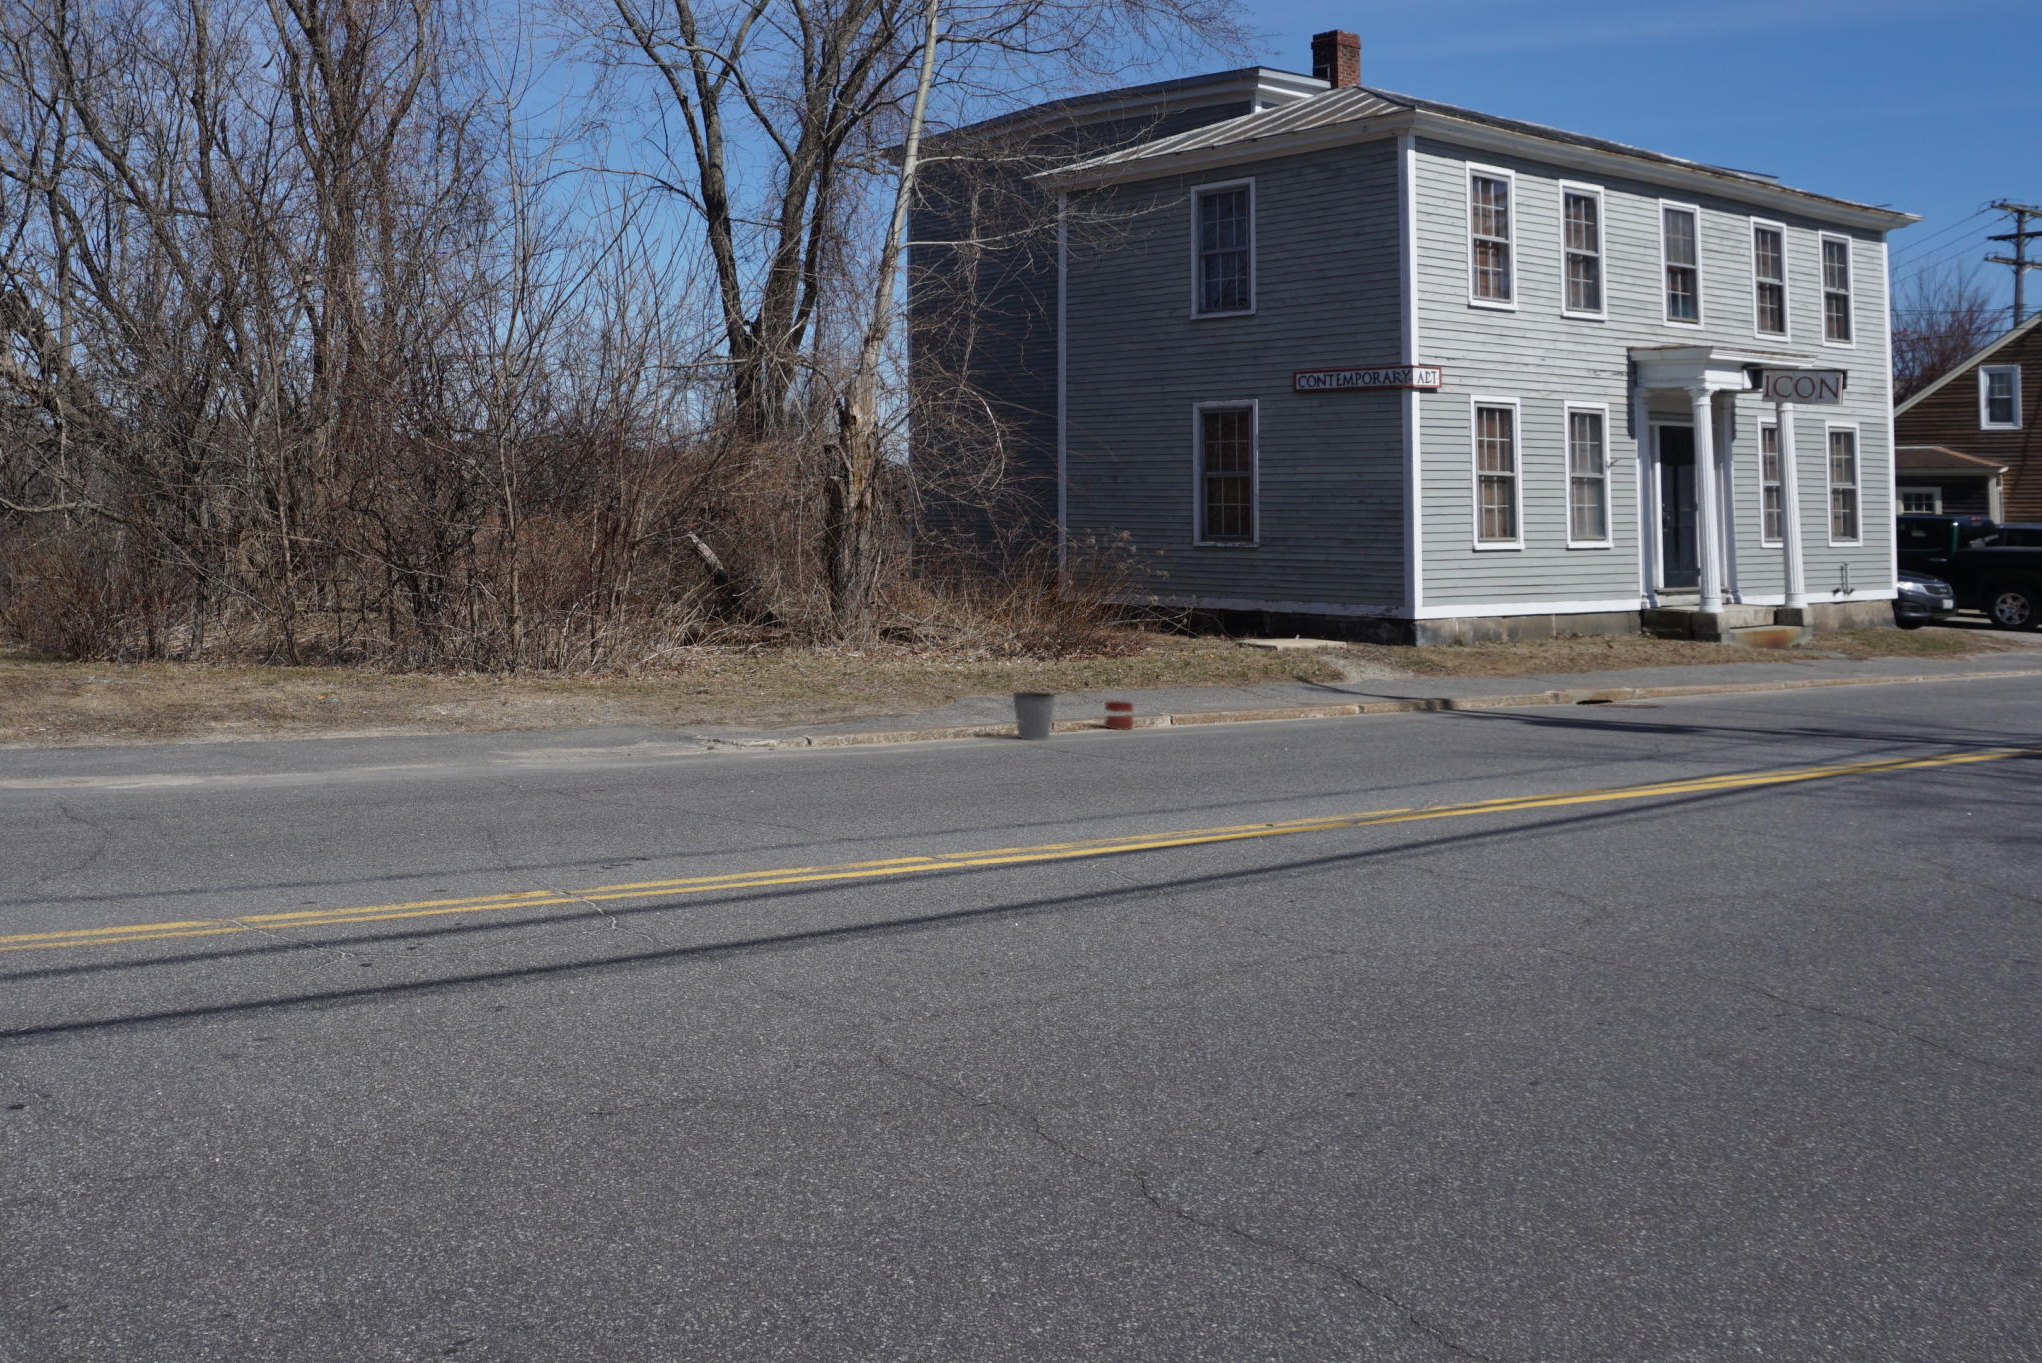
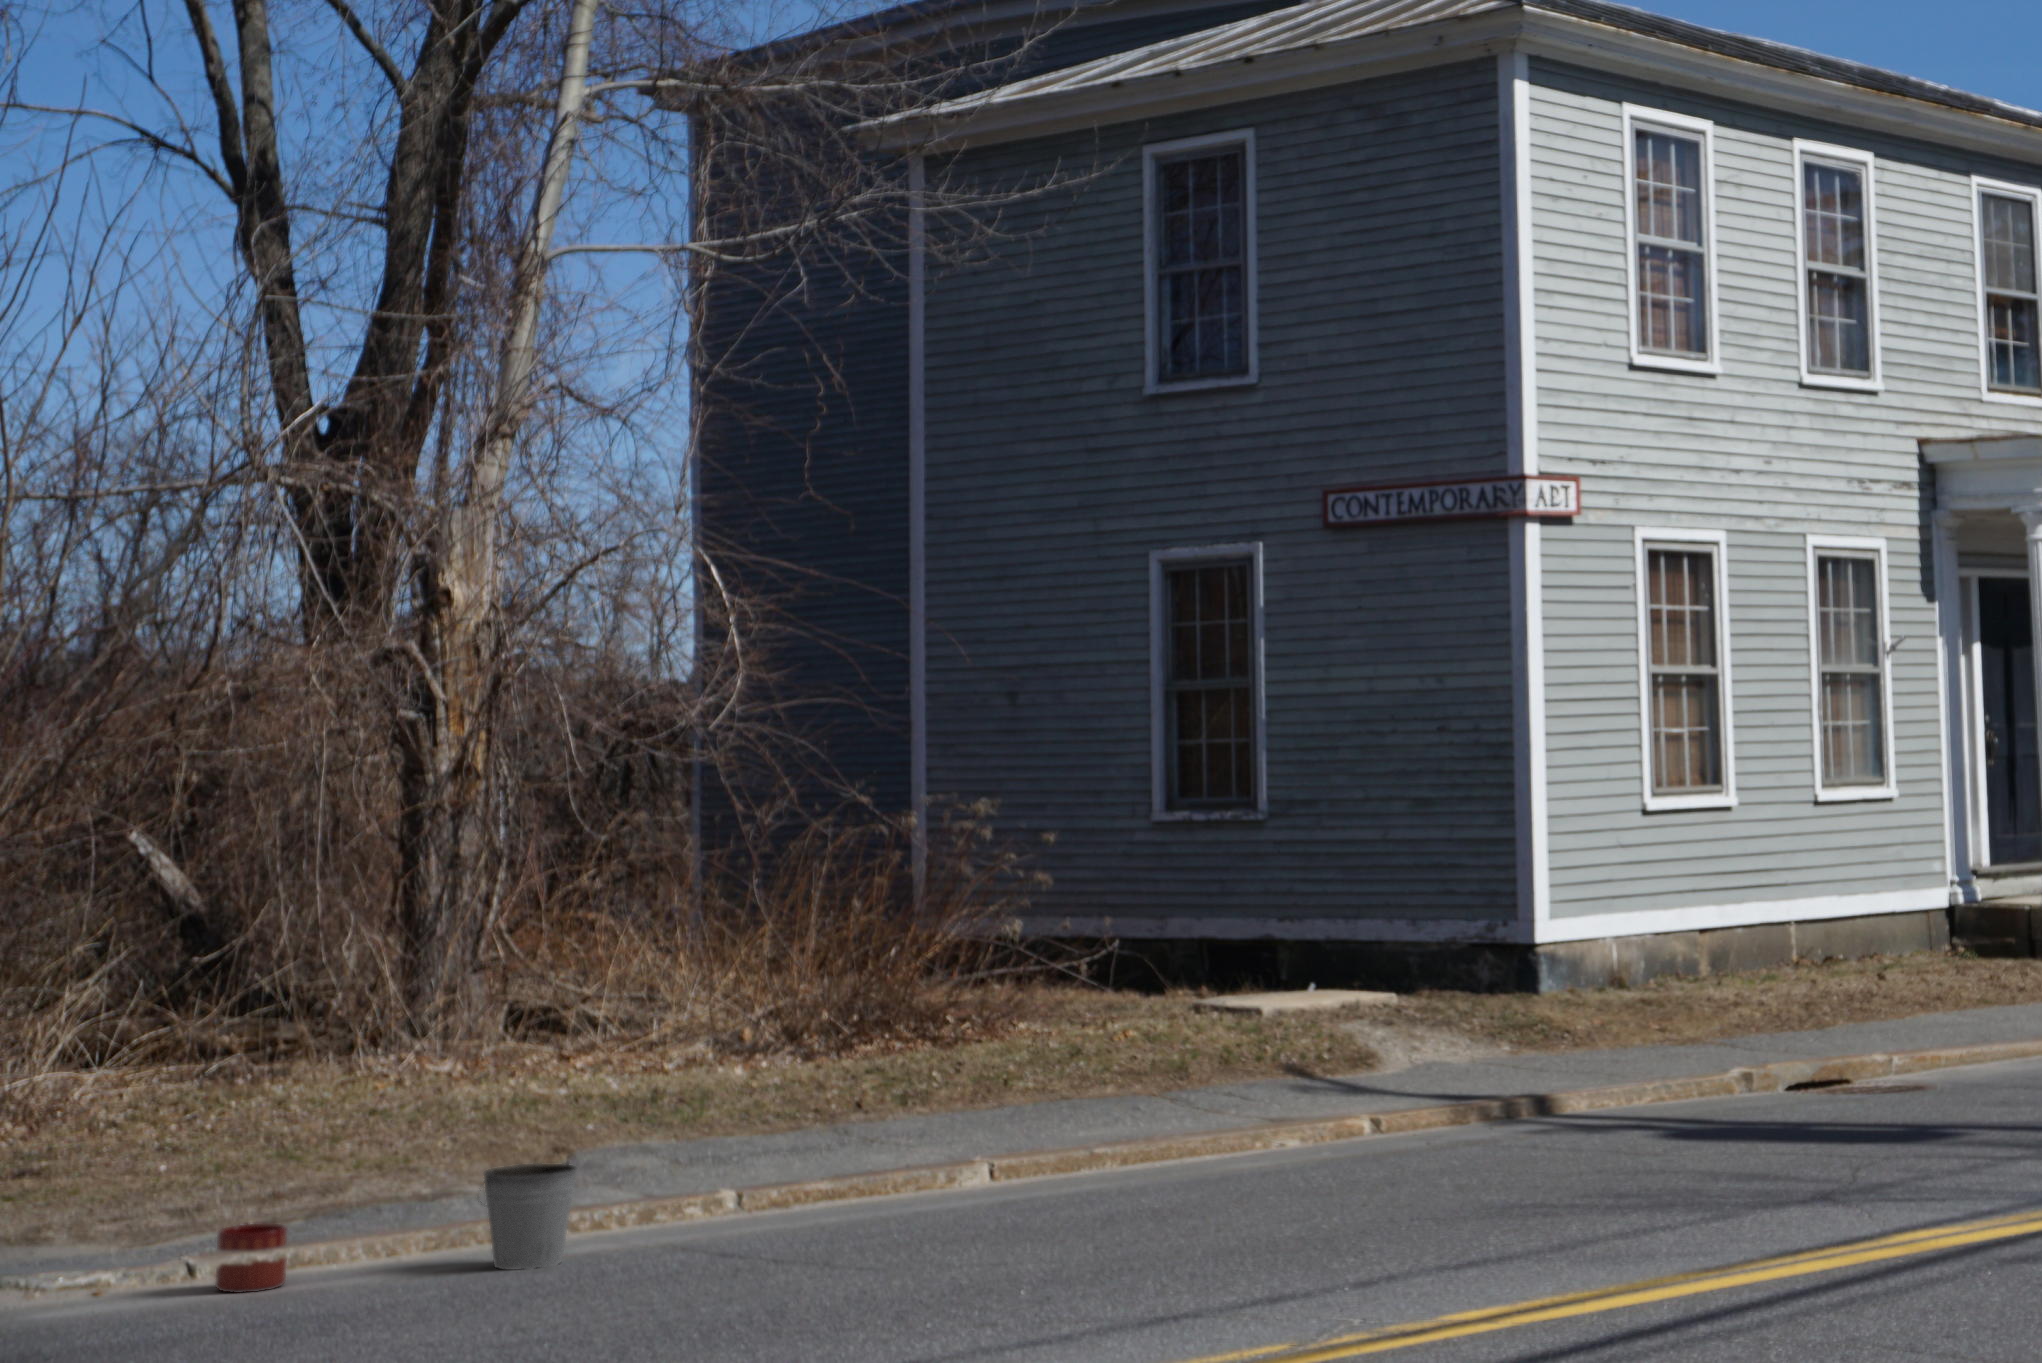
planter: present [1104,701,1133,730] -> present [215,1224,287,1293]

